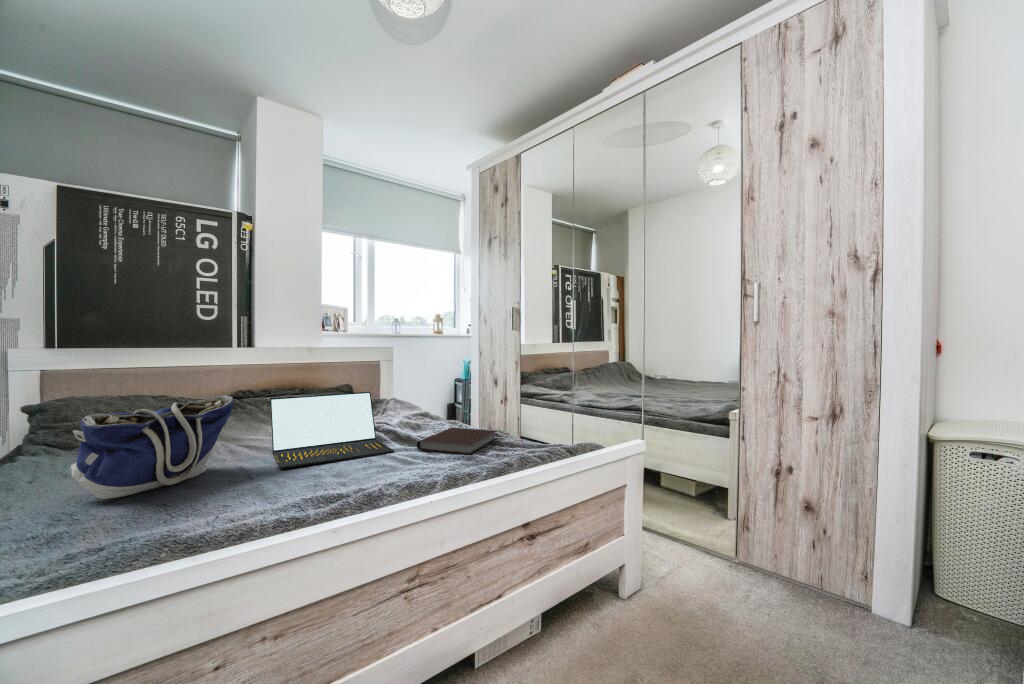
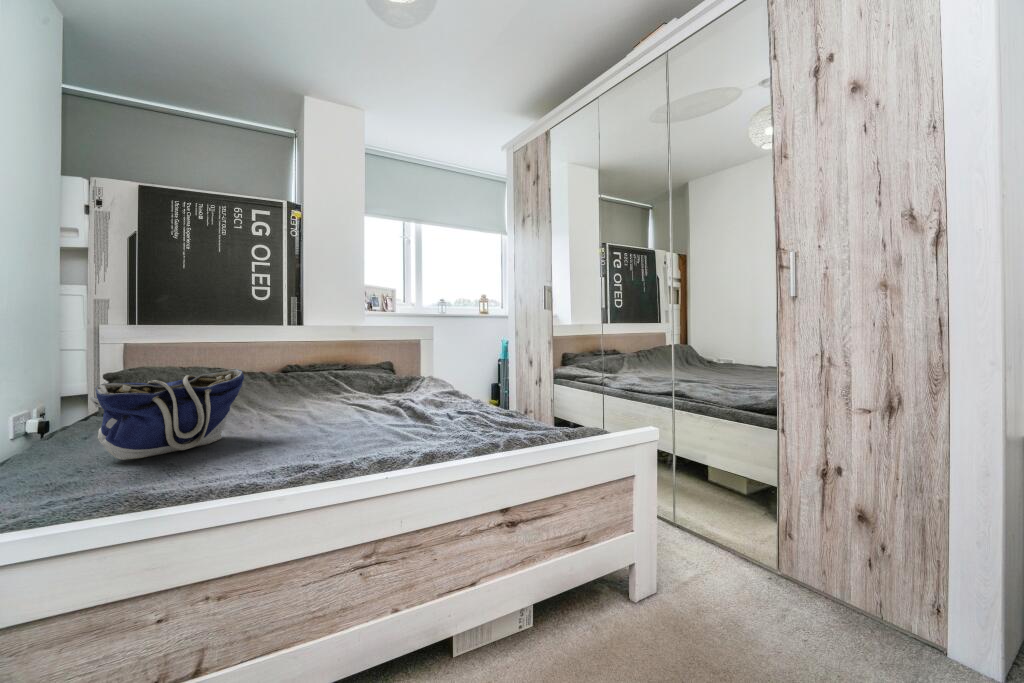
laptop: present [270,392,394,469] -> none [283,370,396,440]
notebook: present [417,428,497,454] -> none [418,407,504,435]

